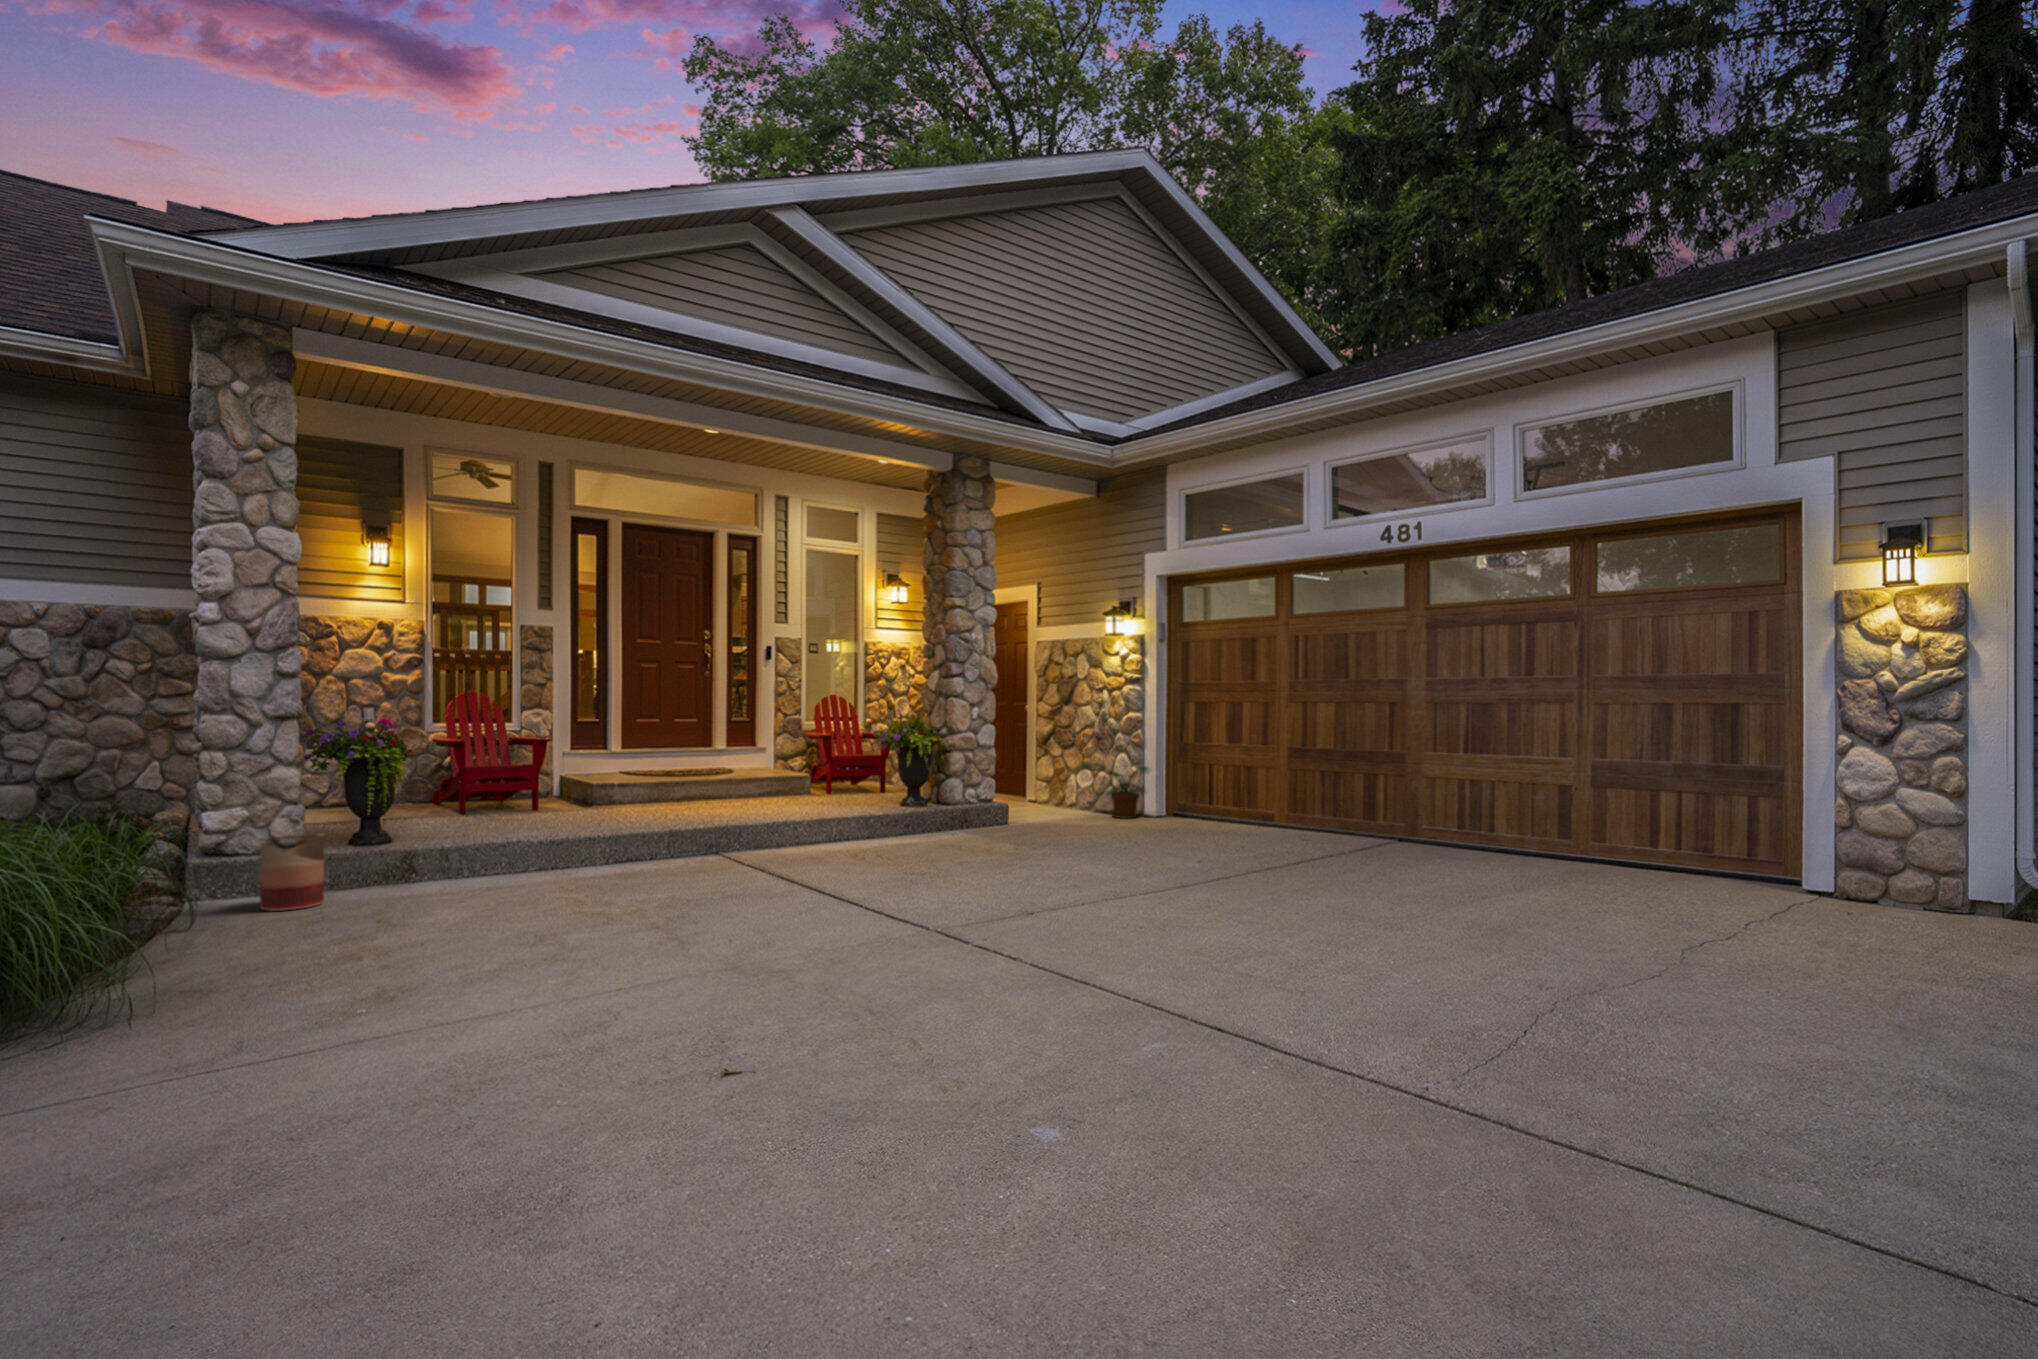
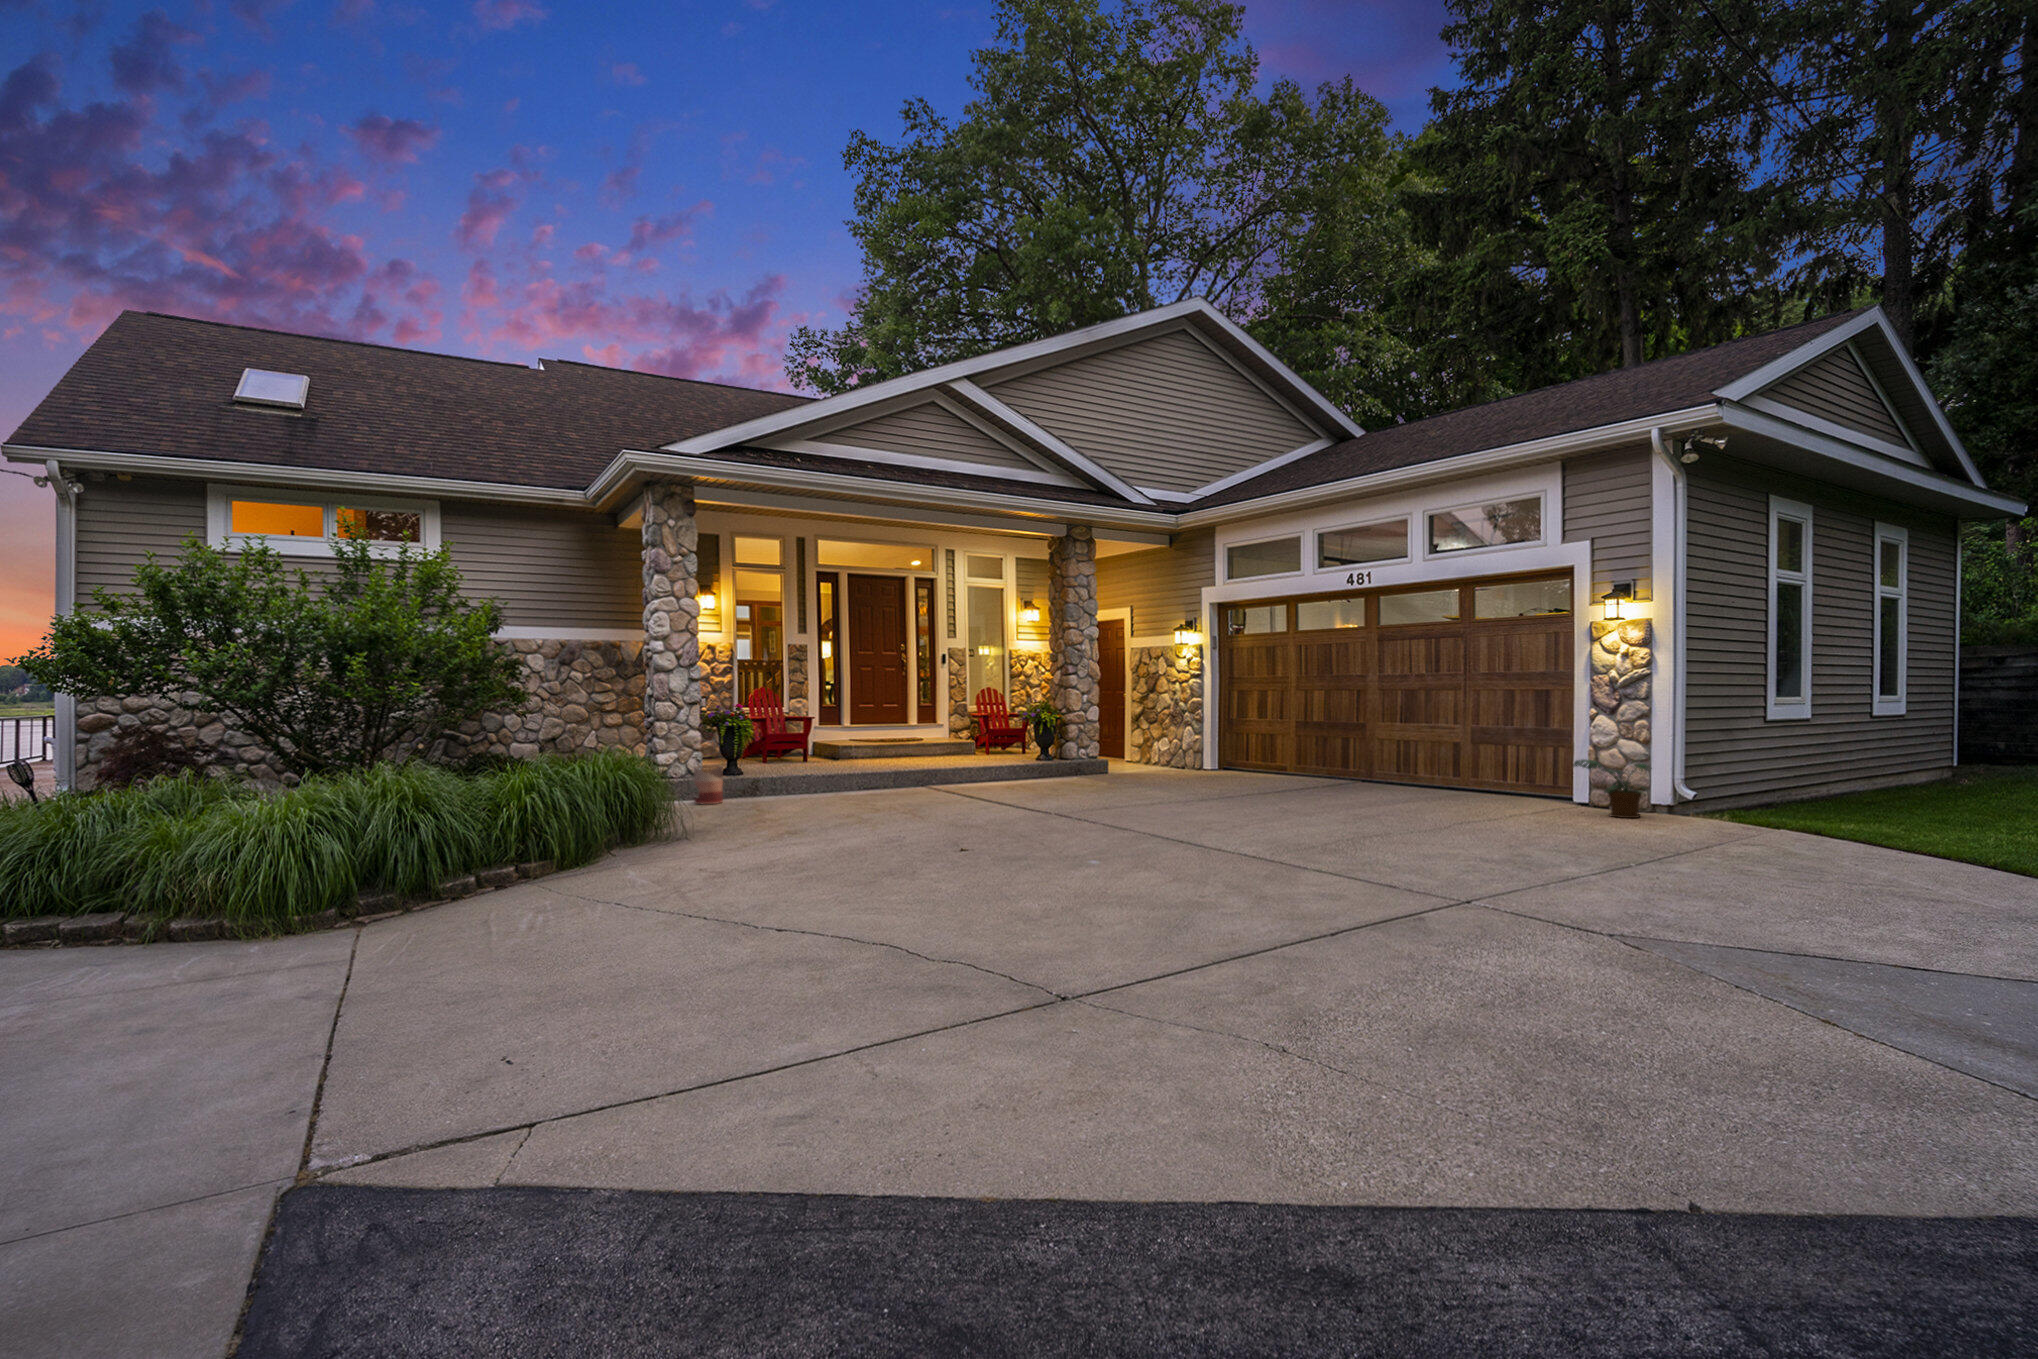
potted plant: present [1082,763,1150,818] -> present [1574,760,1652,818]

